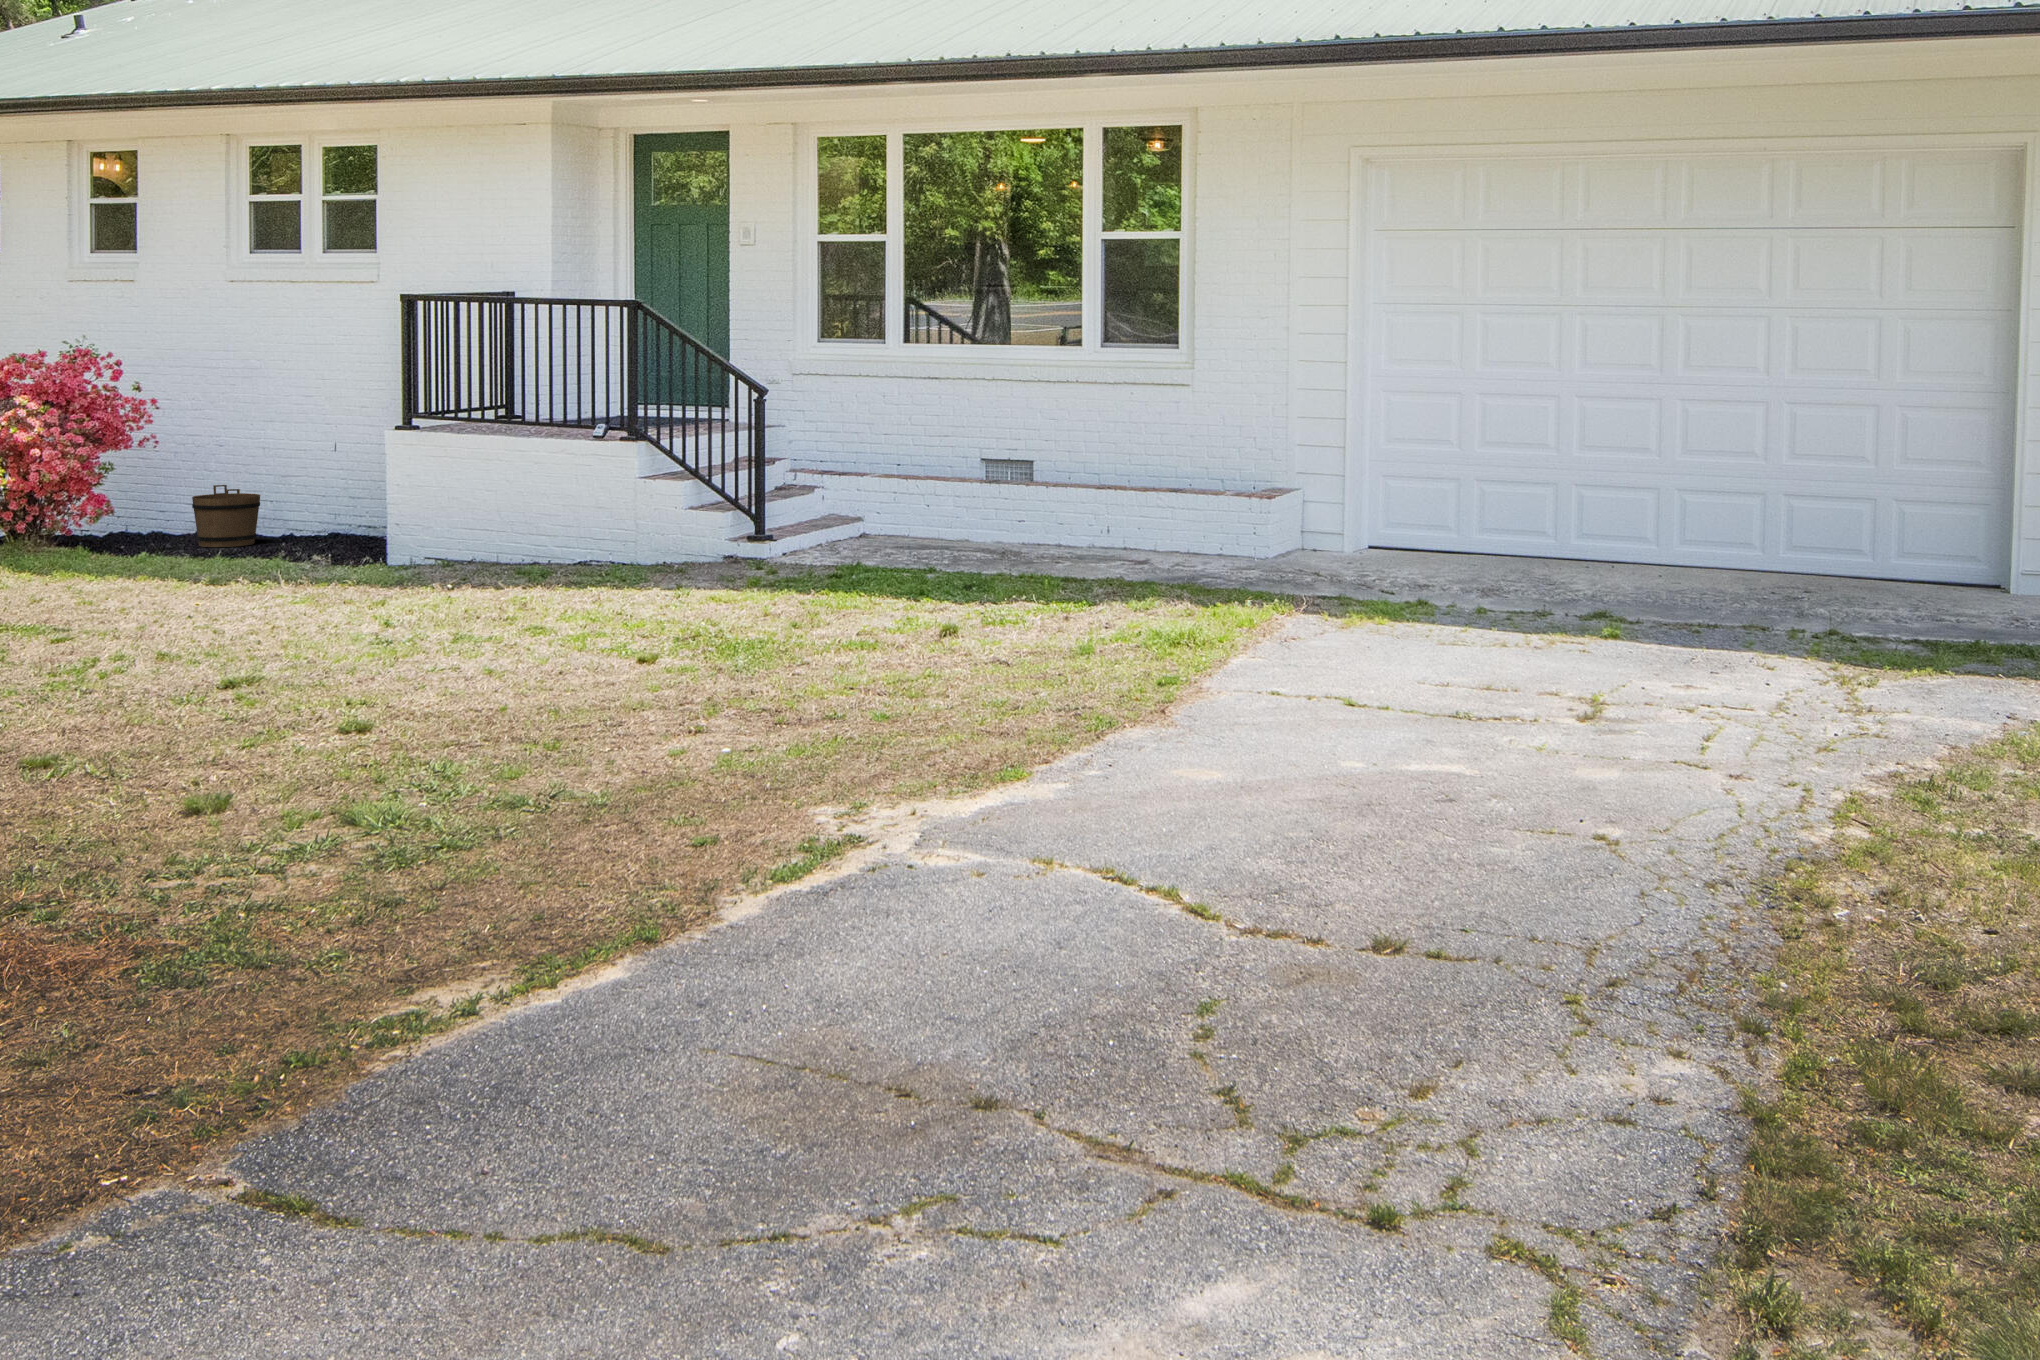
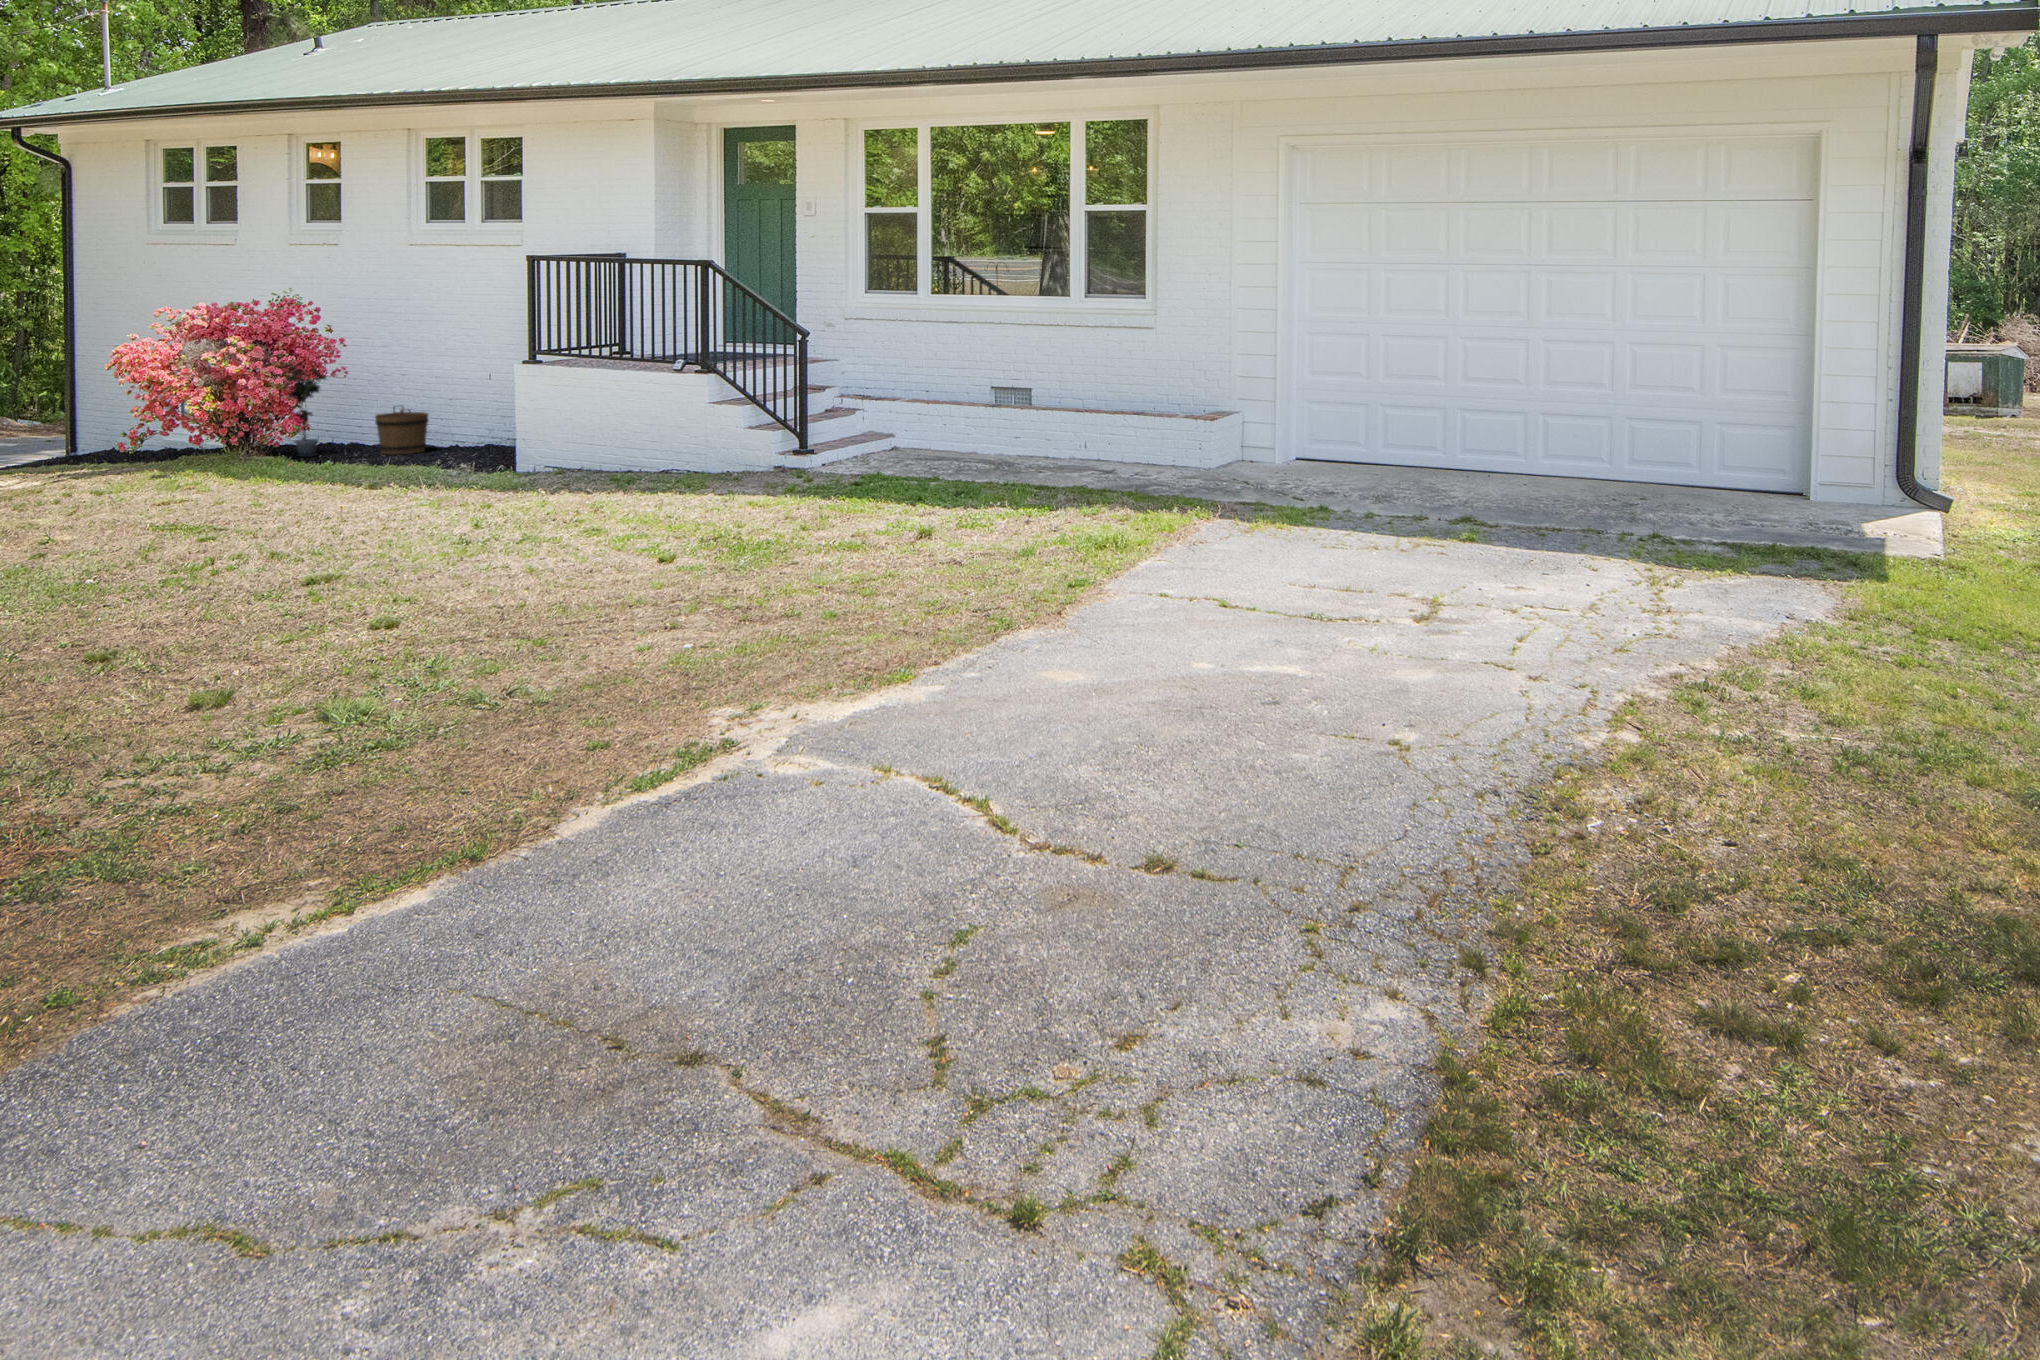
potted plant: none [73,432,132,550] -> present [281,368,326,457]

